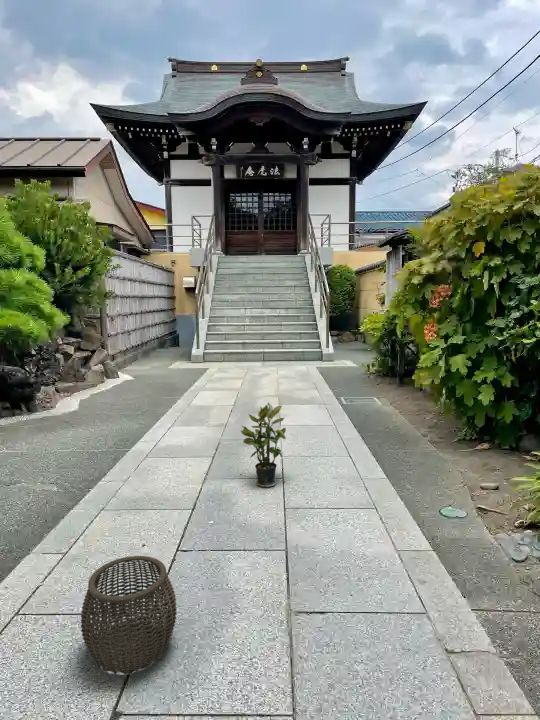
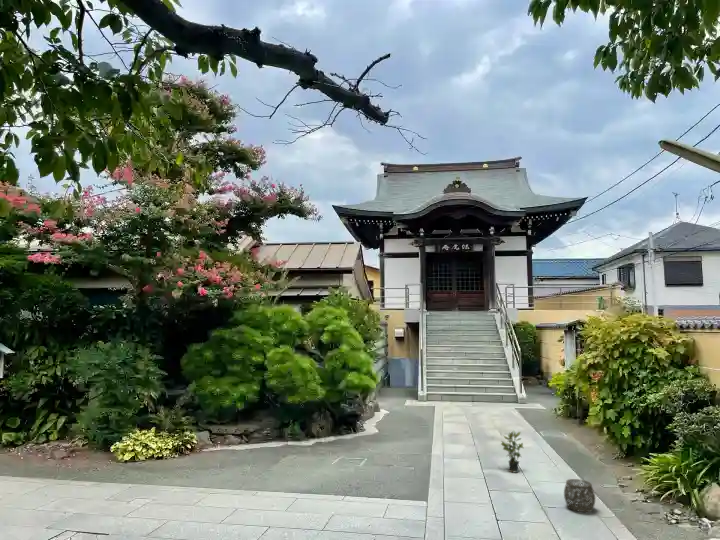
woven basket: present [81,556,177,674] -> present [564,479,595,512]

